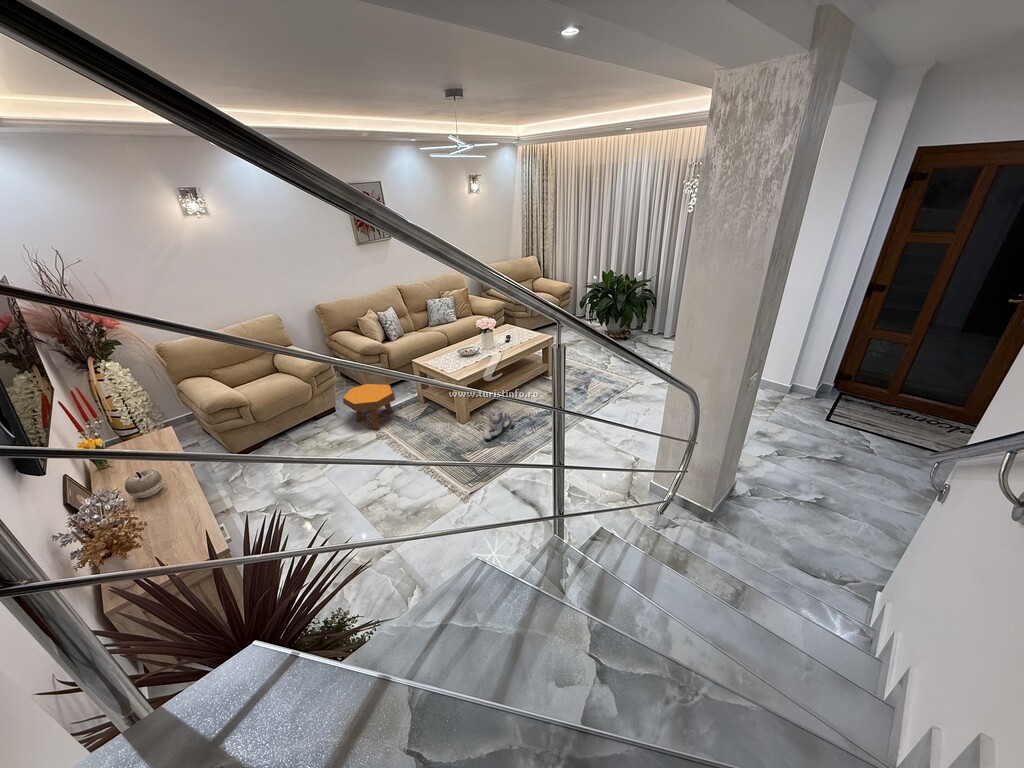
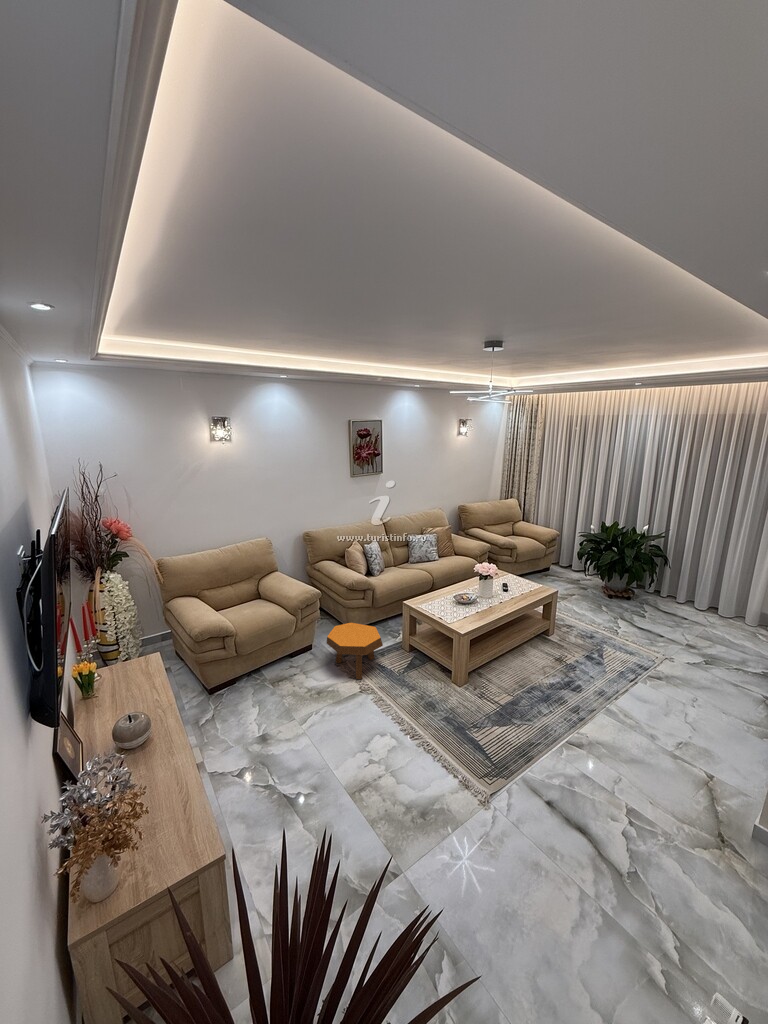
plush toy: present [484,407,515,439] -> none [487,672,524,714]

